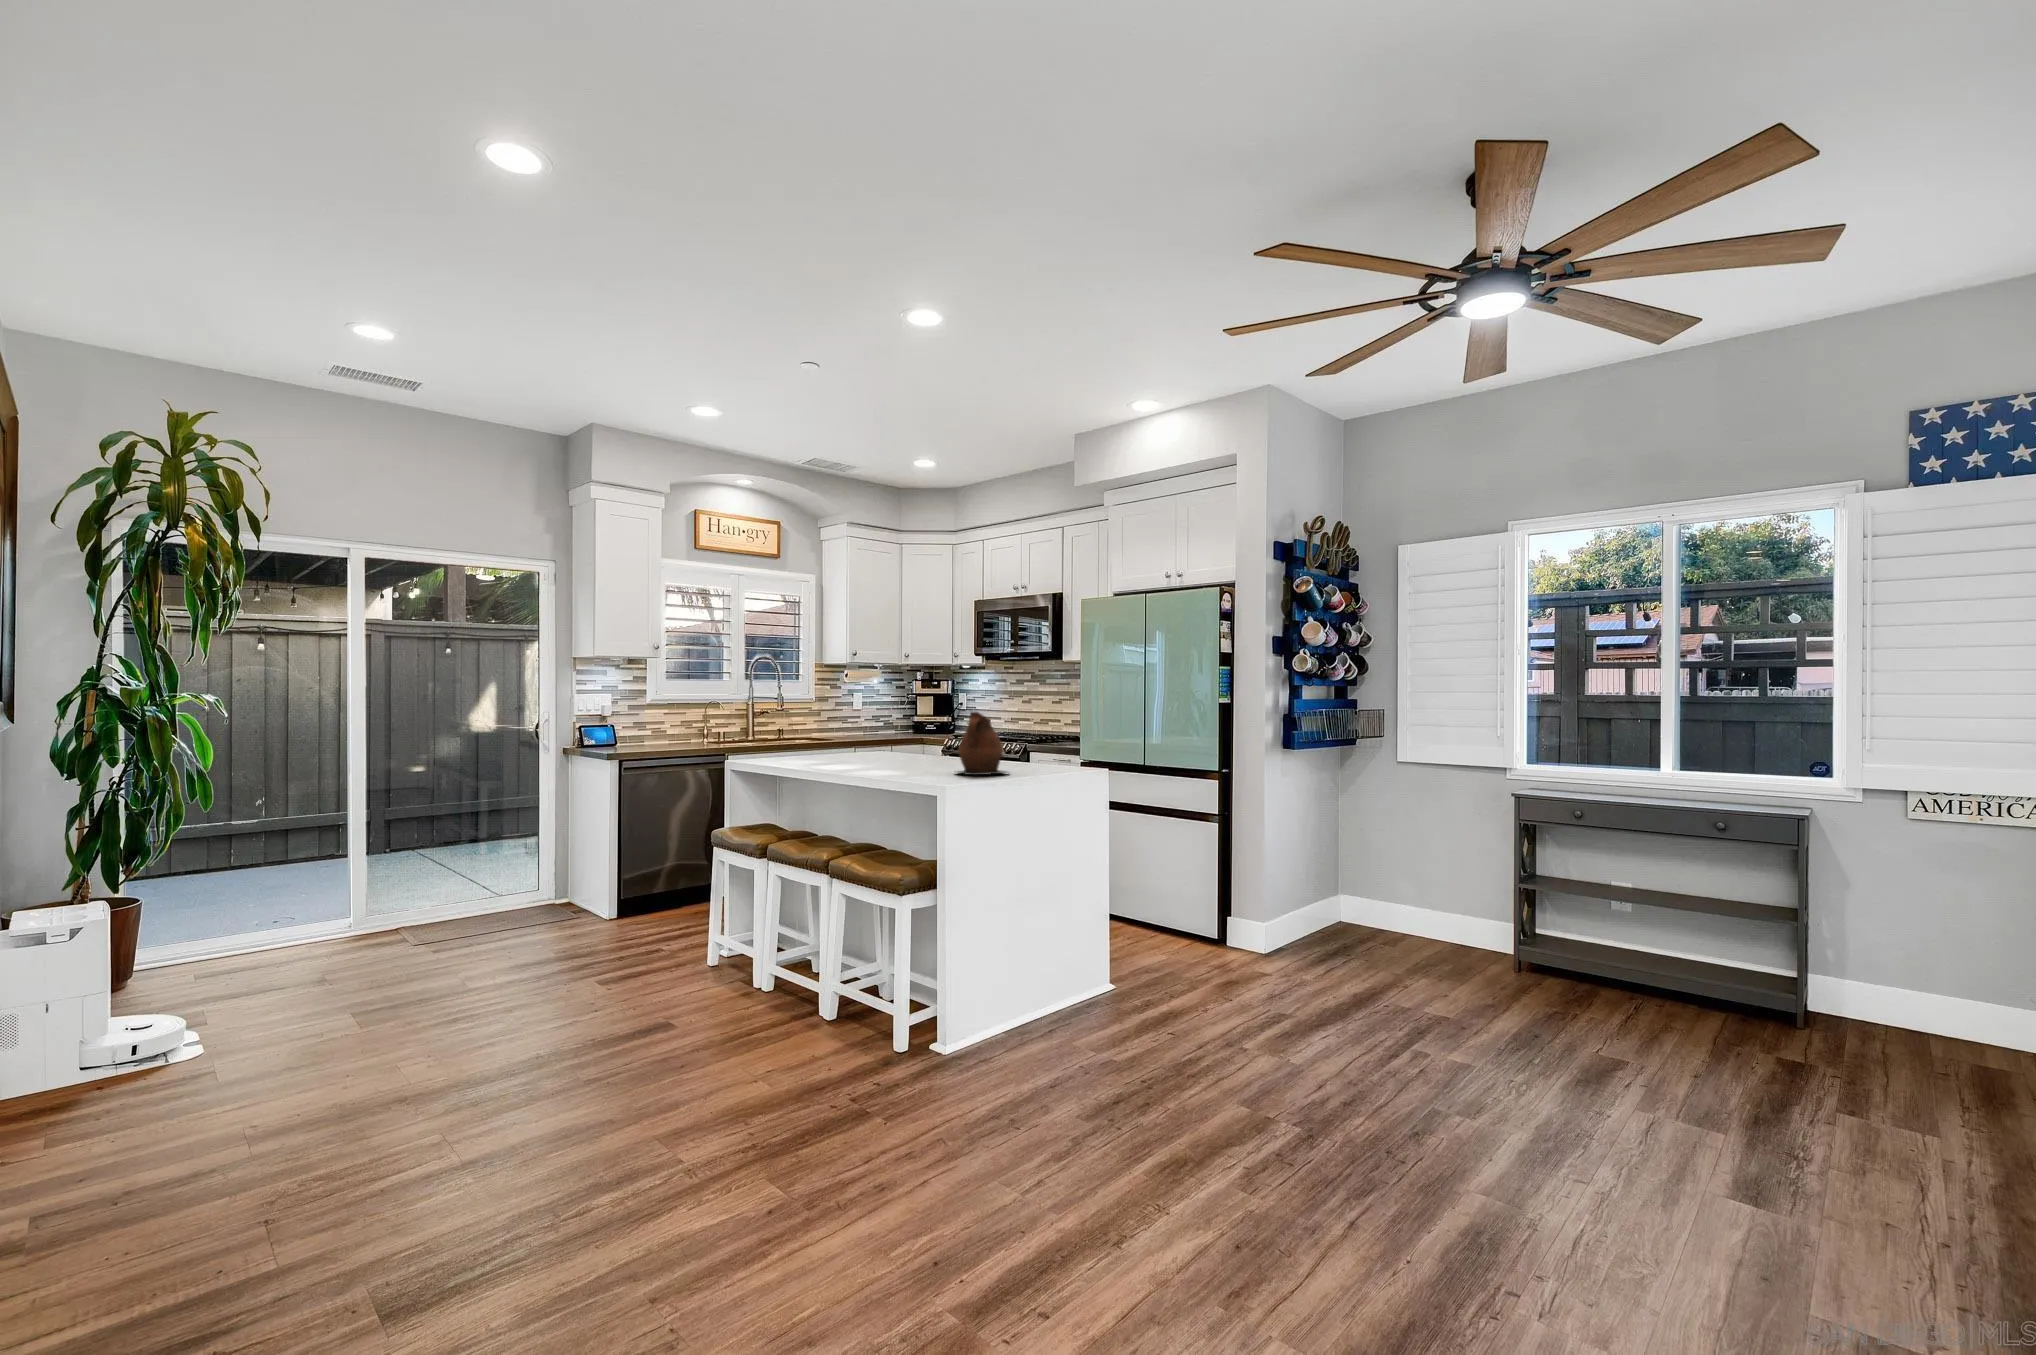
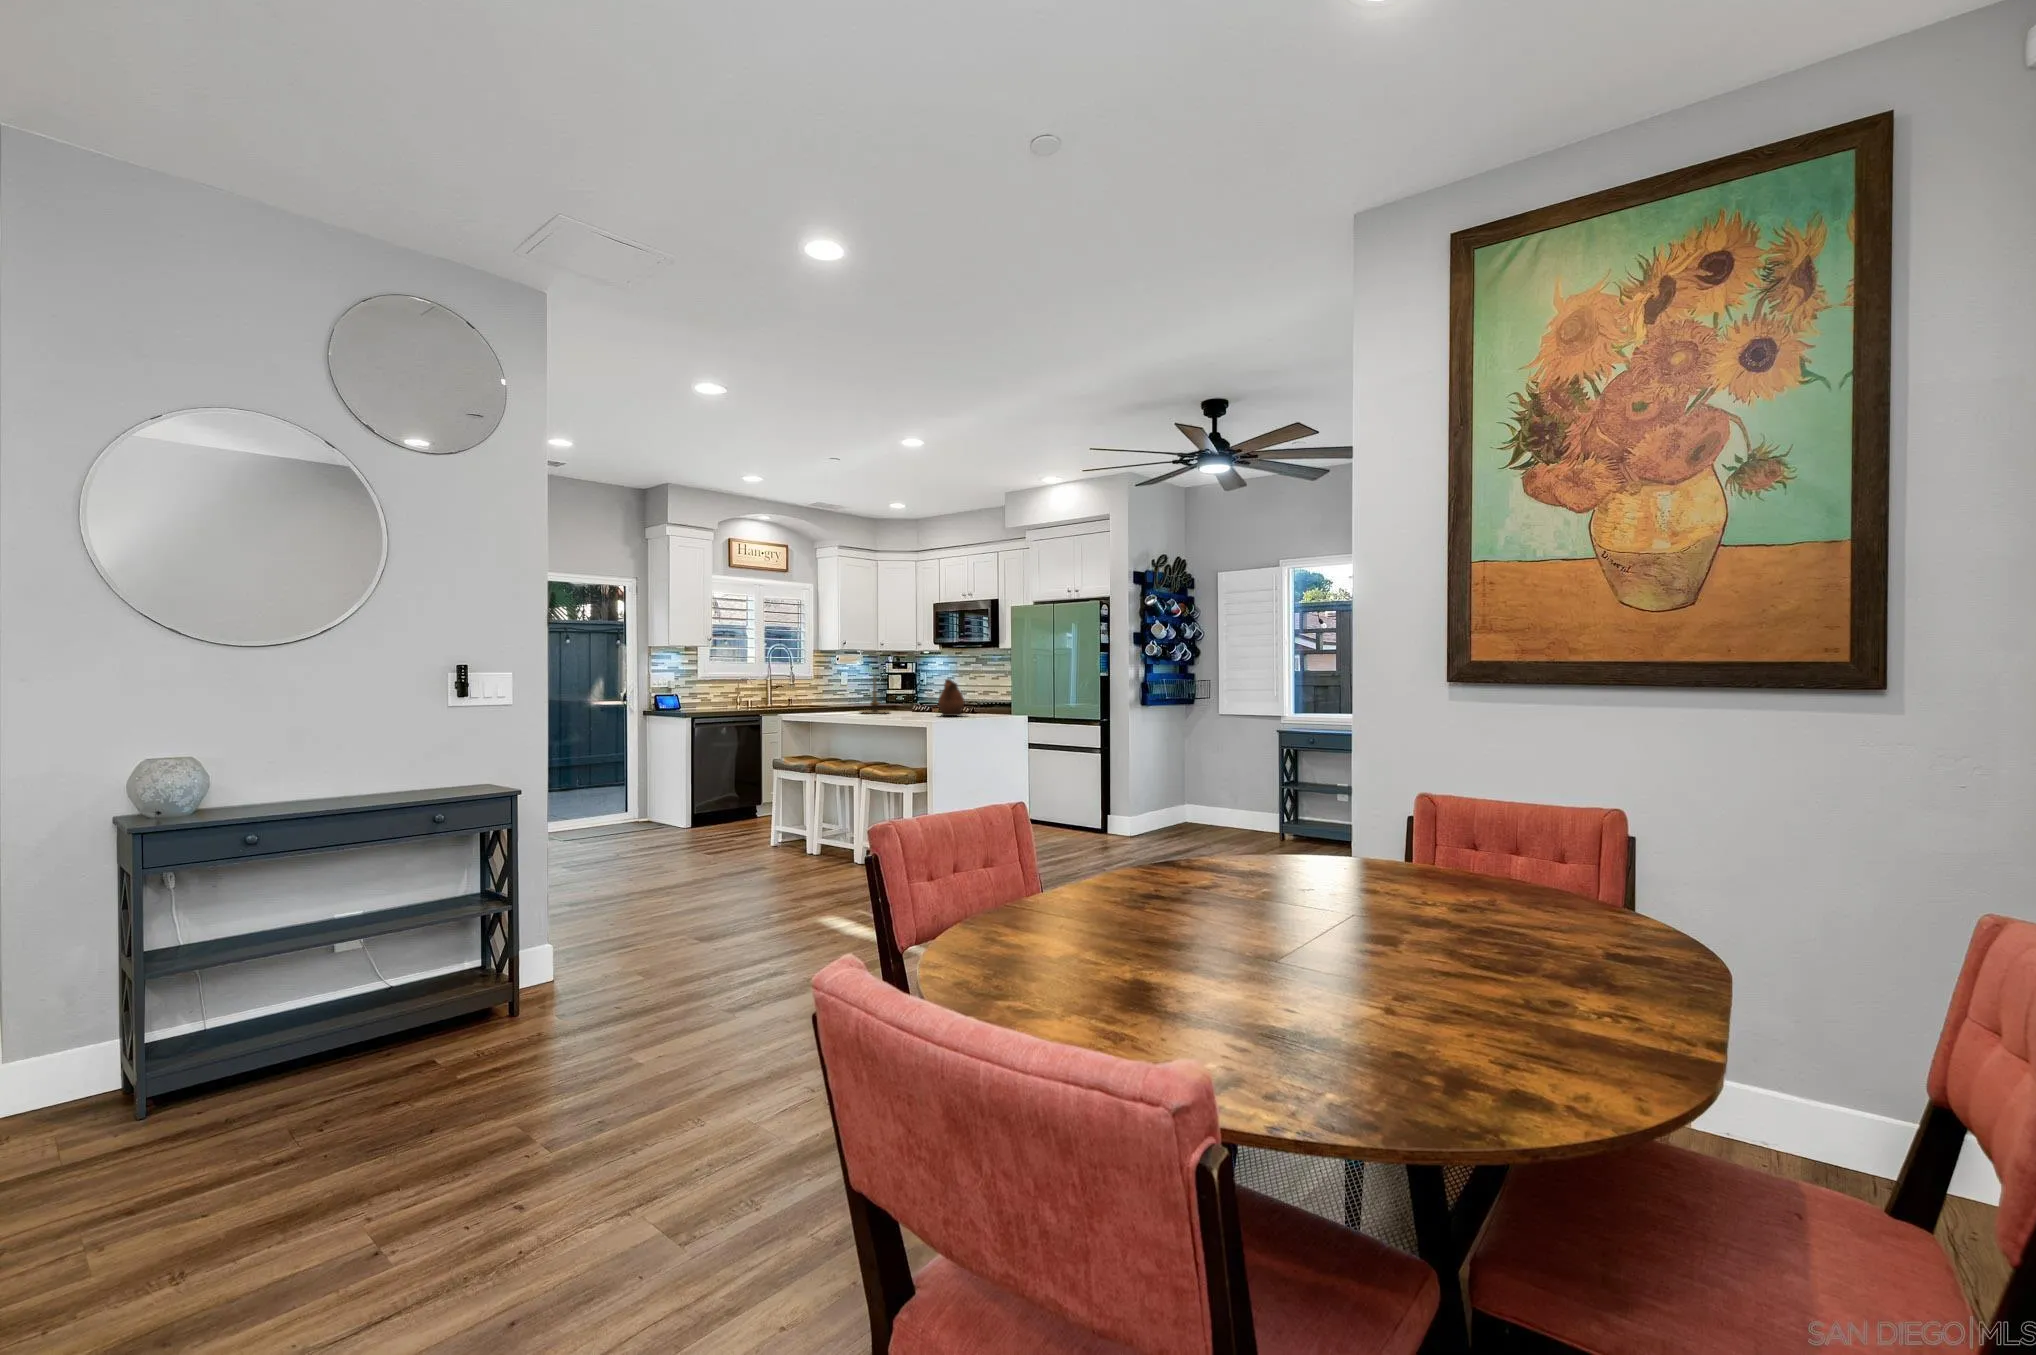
candle holder: none [843,703,895,762] -> present [860,677,890,714]

